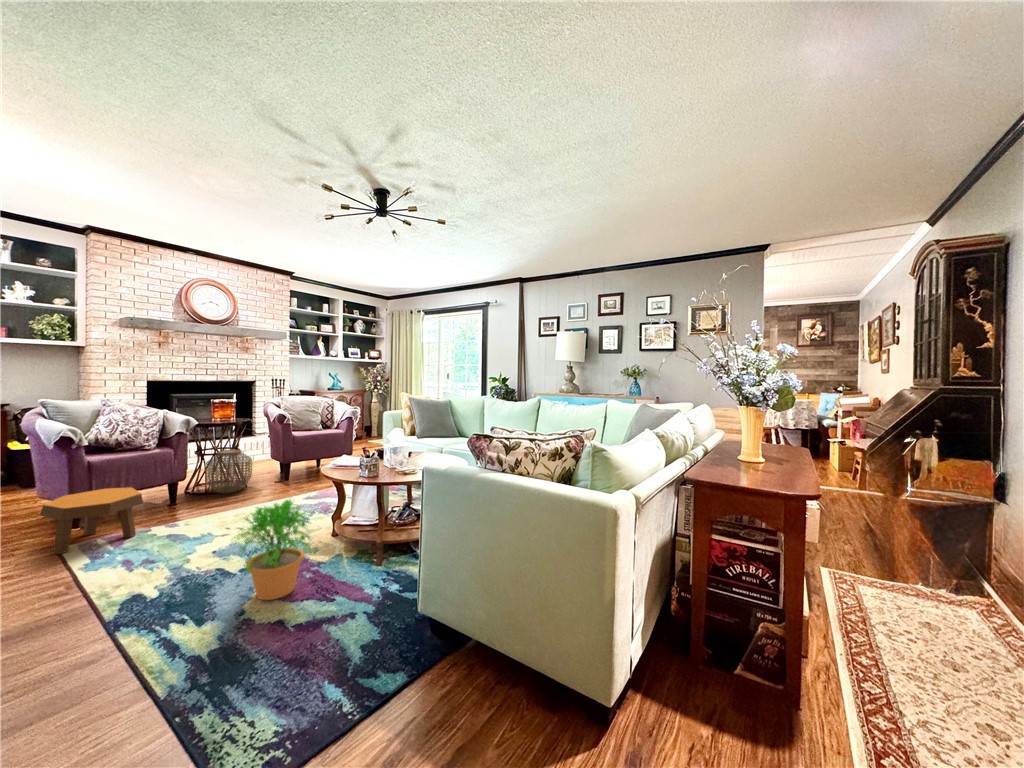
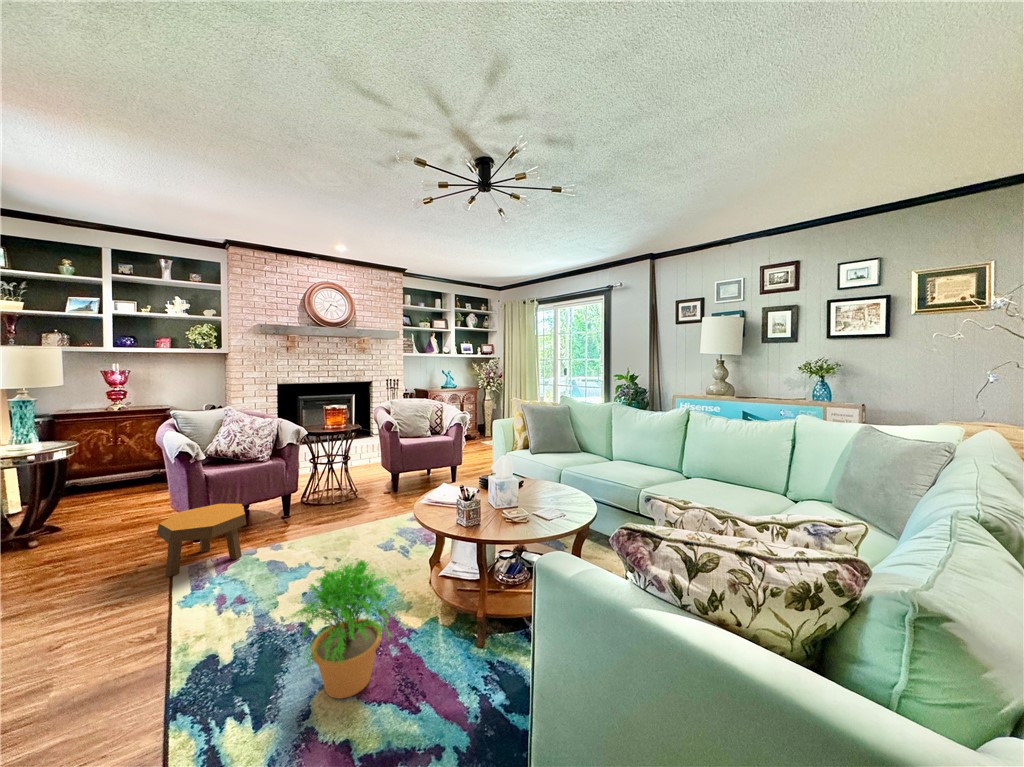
woven basket: present [206,449,252,493] -> none [318,458,361,504]

